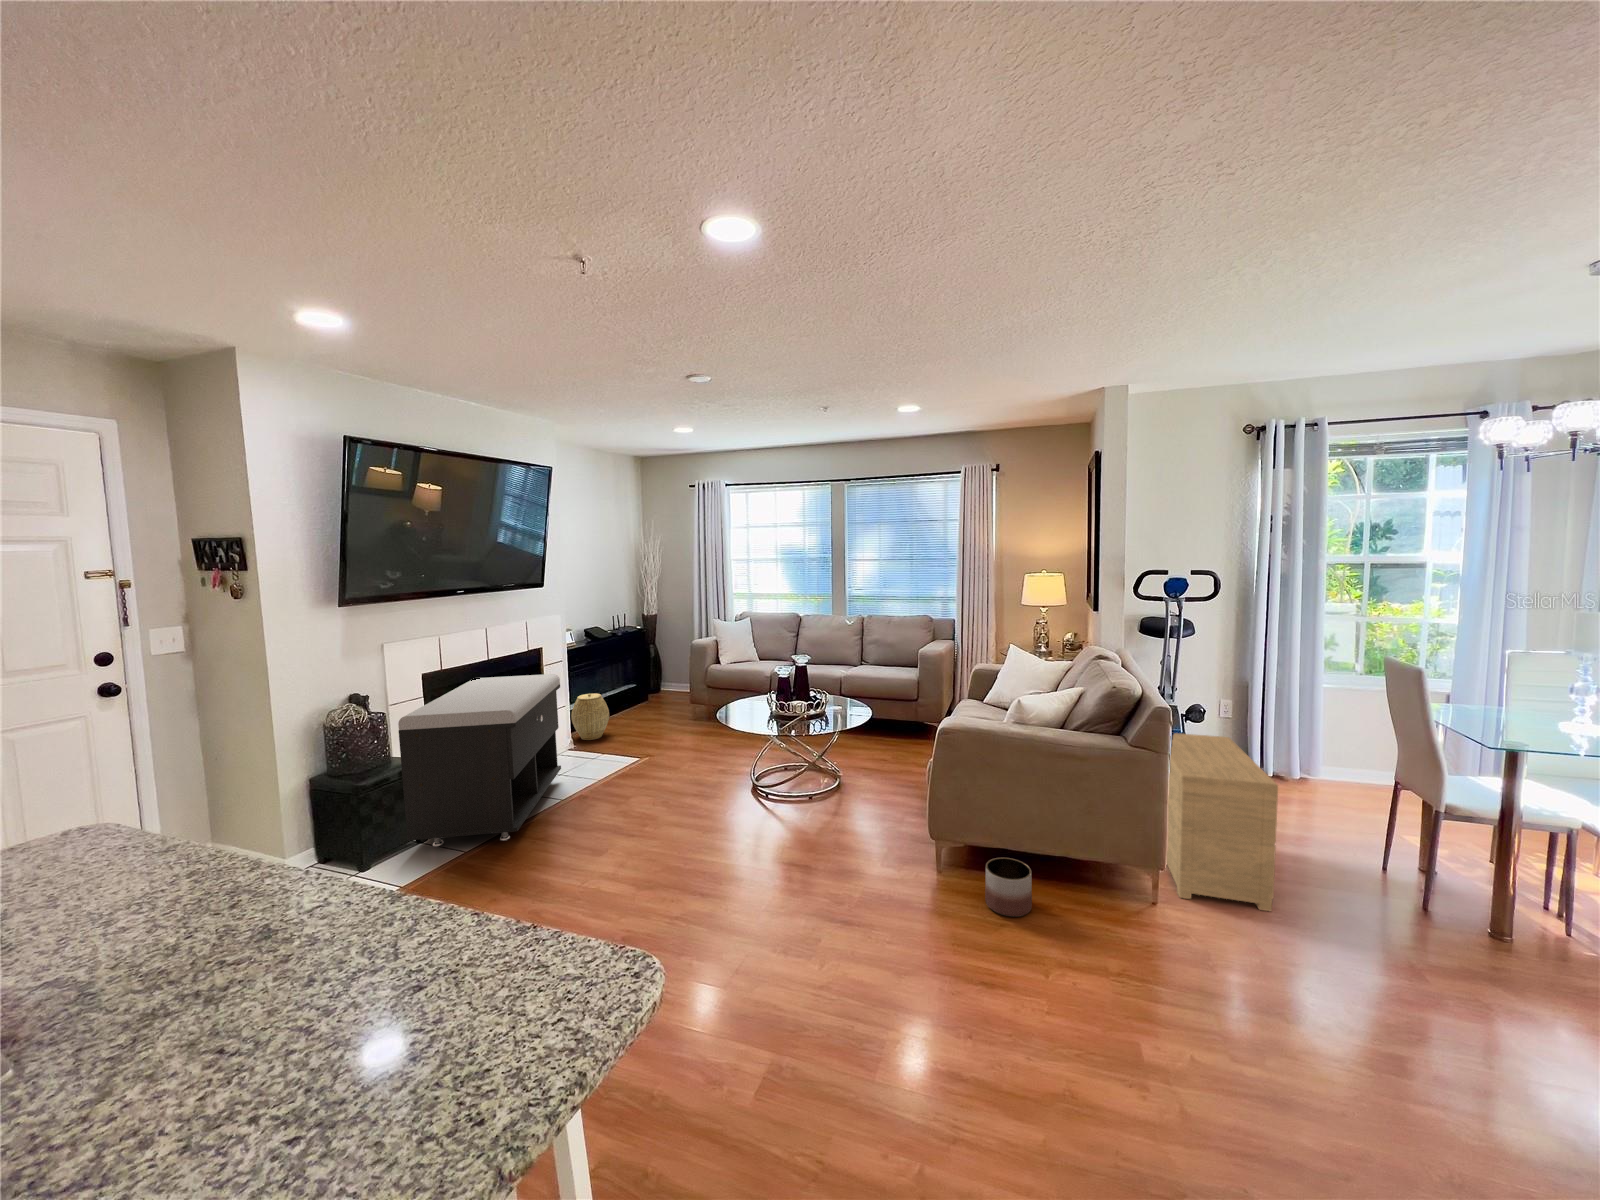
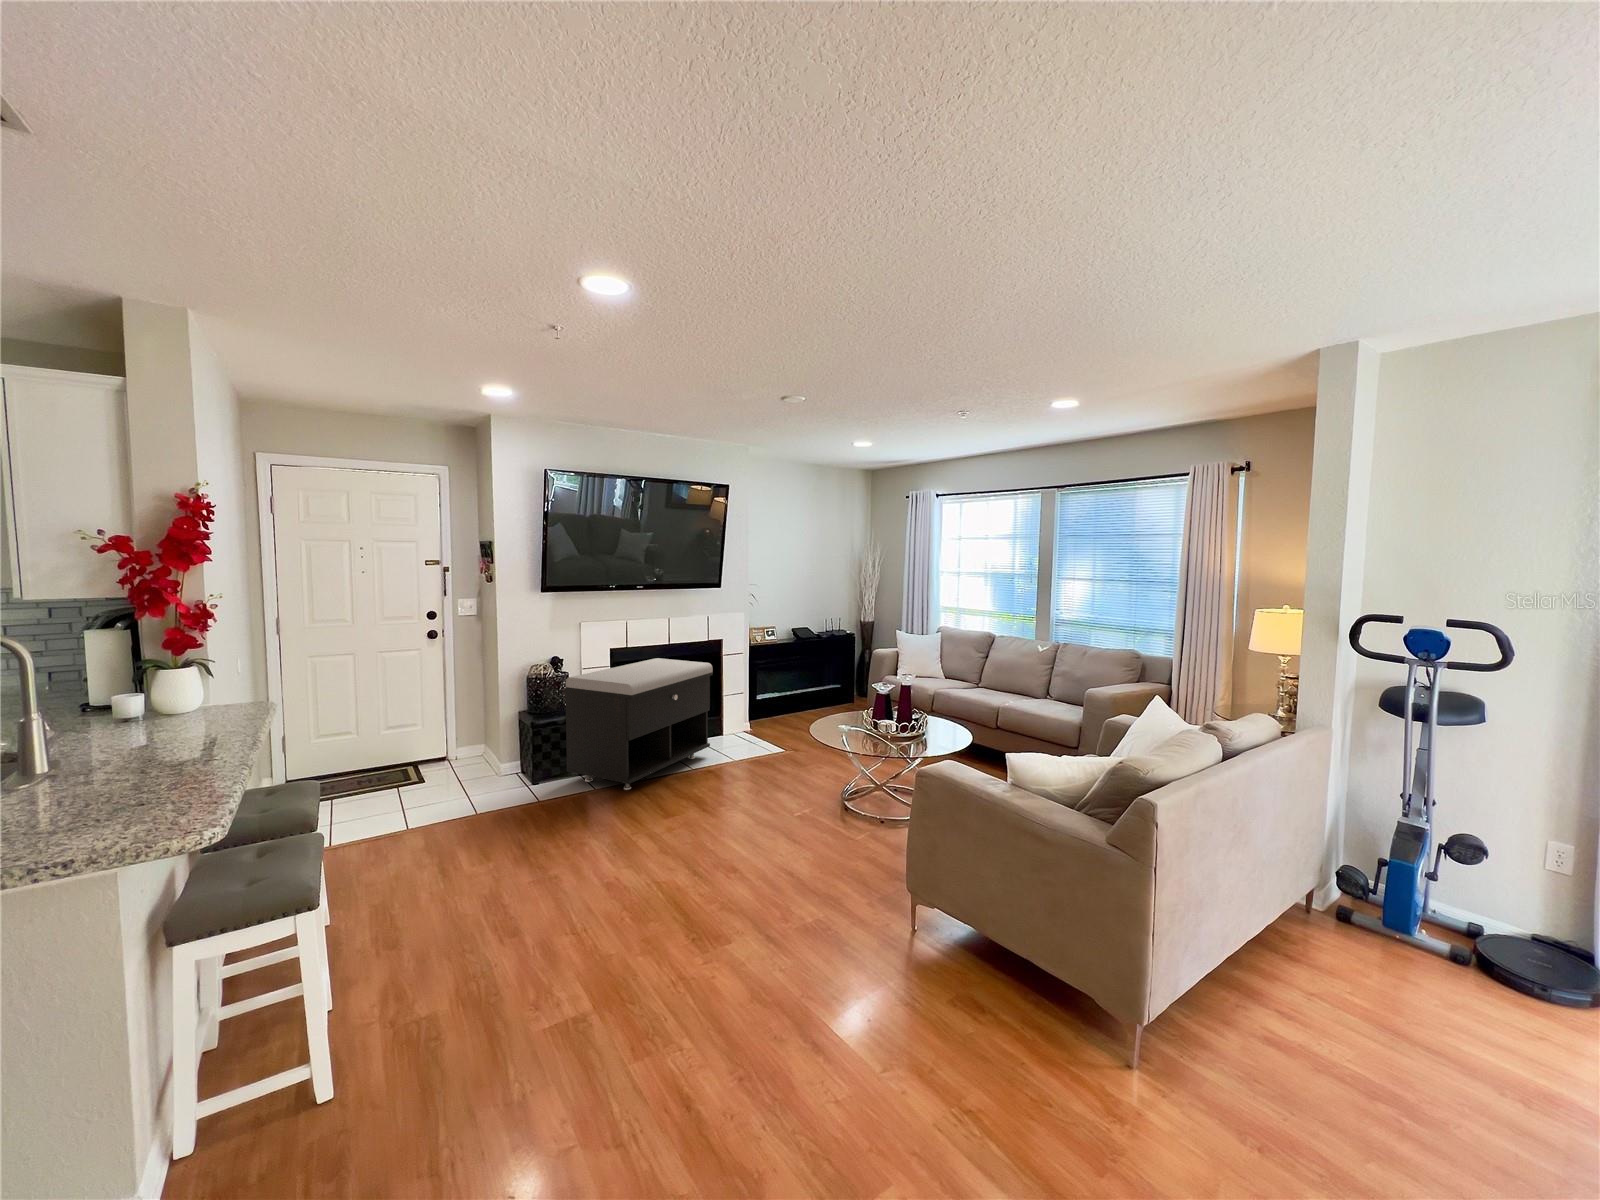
woven basket: present [571,693,609,740] -> none [754,687,786,730]
side table: present [1167,733,1278,911] -> none [1179,847,1394,1152]
planter: present [985,858,1032,917] -> none [918,929,970,1002]

